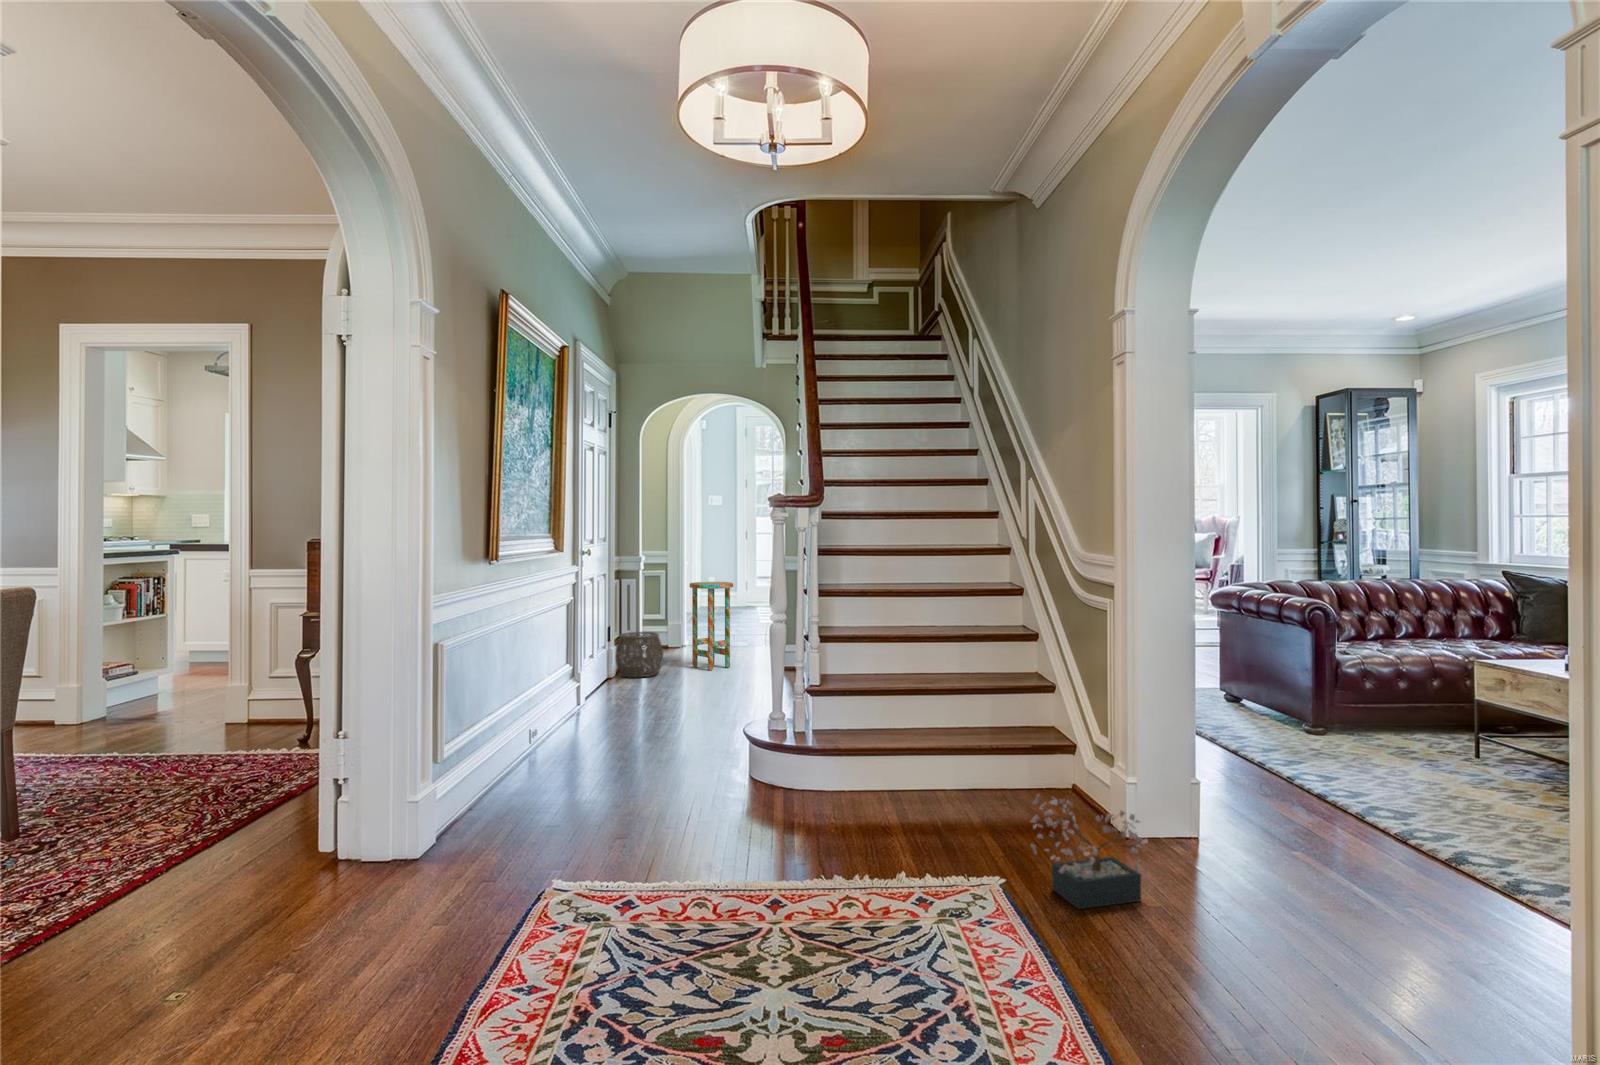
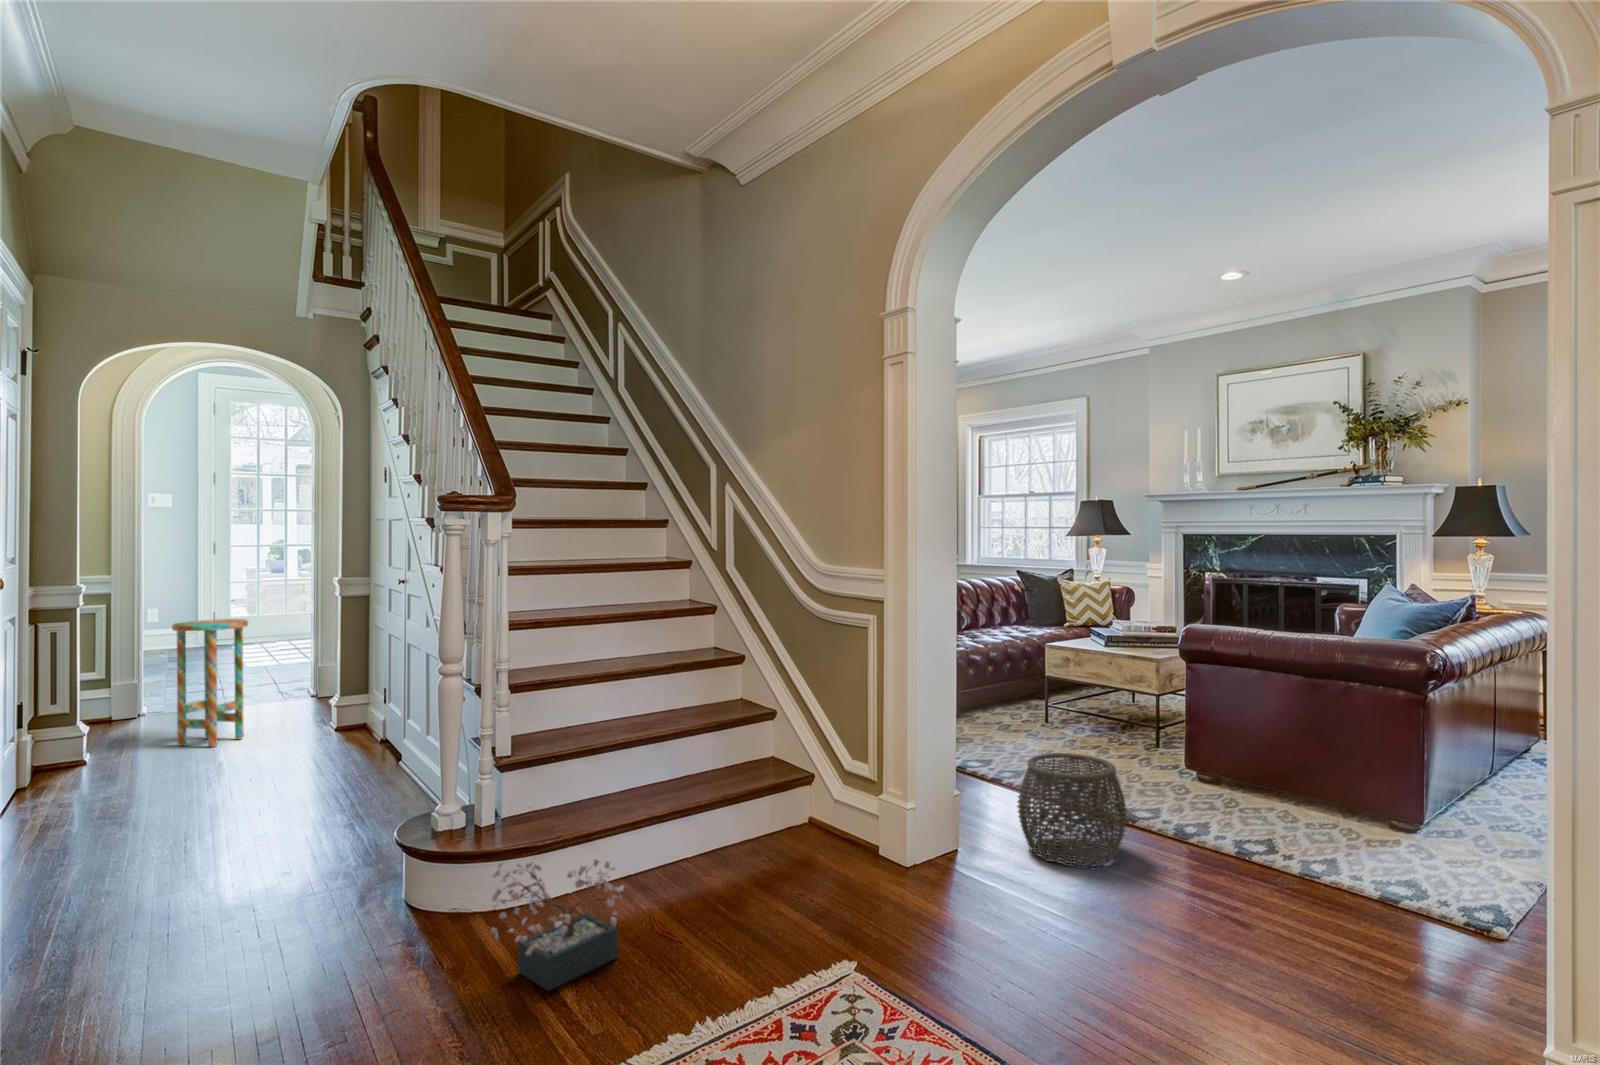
woven basket: present [616,632,663,678] -> present [1017,753,1127,867]
decorative plant: present [1031,794,1148,909] -> present [492,860,624,991]

